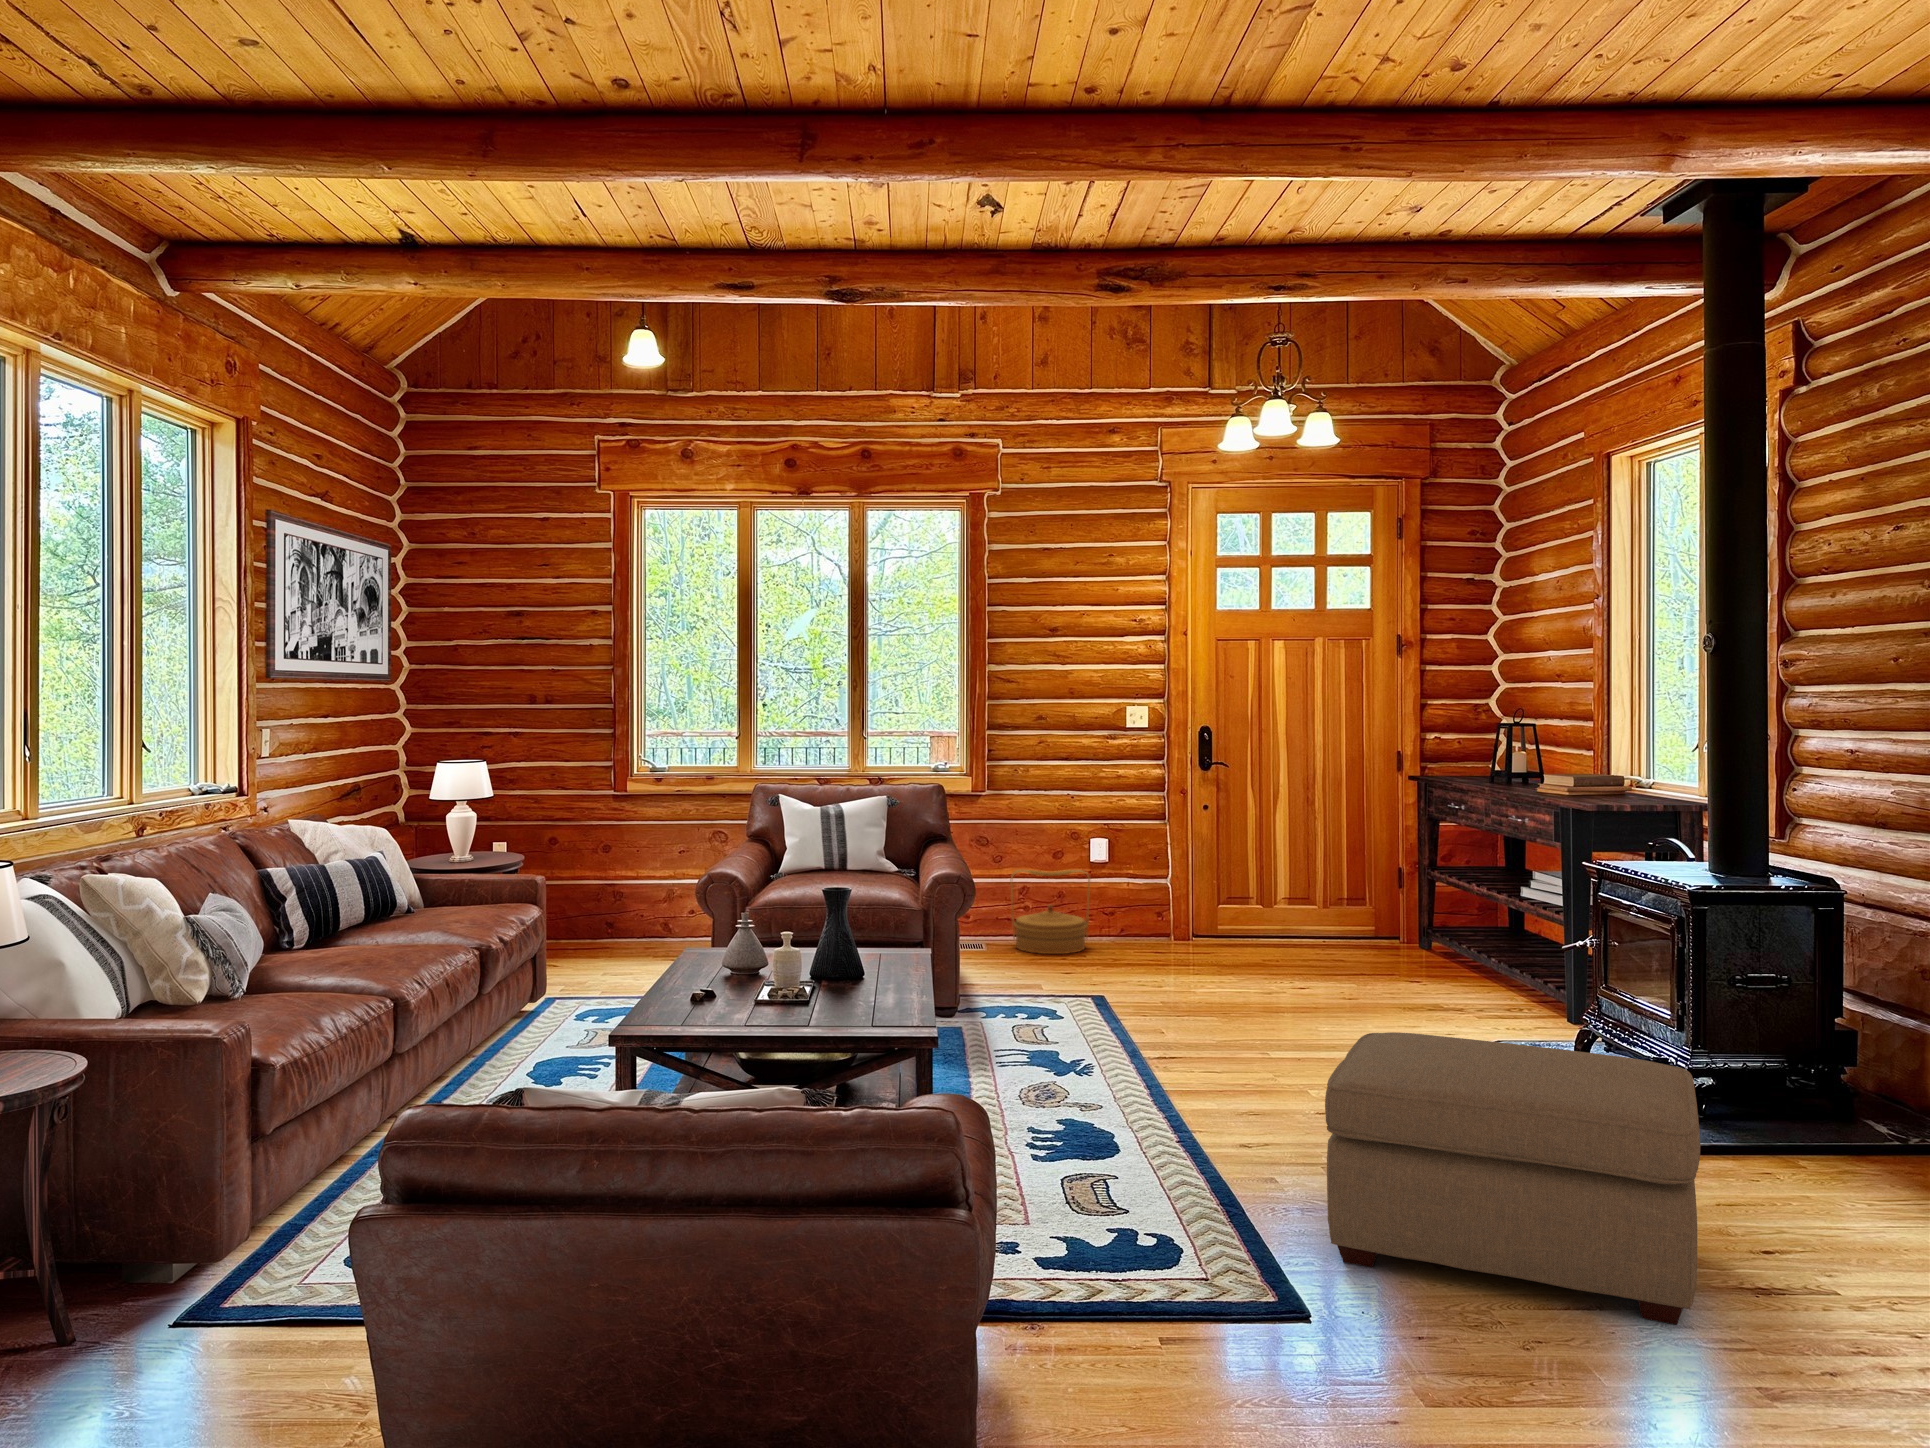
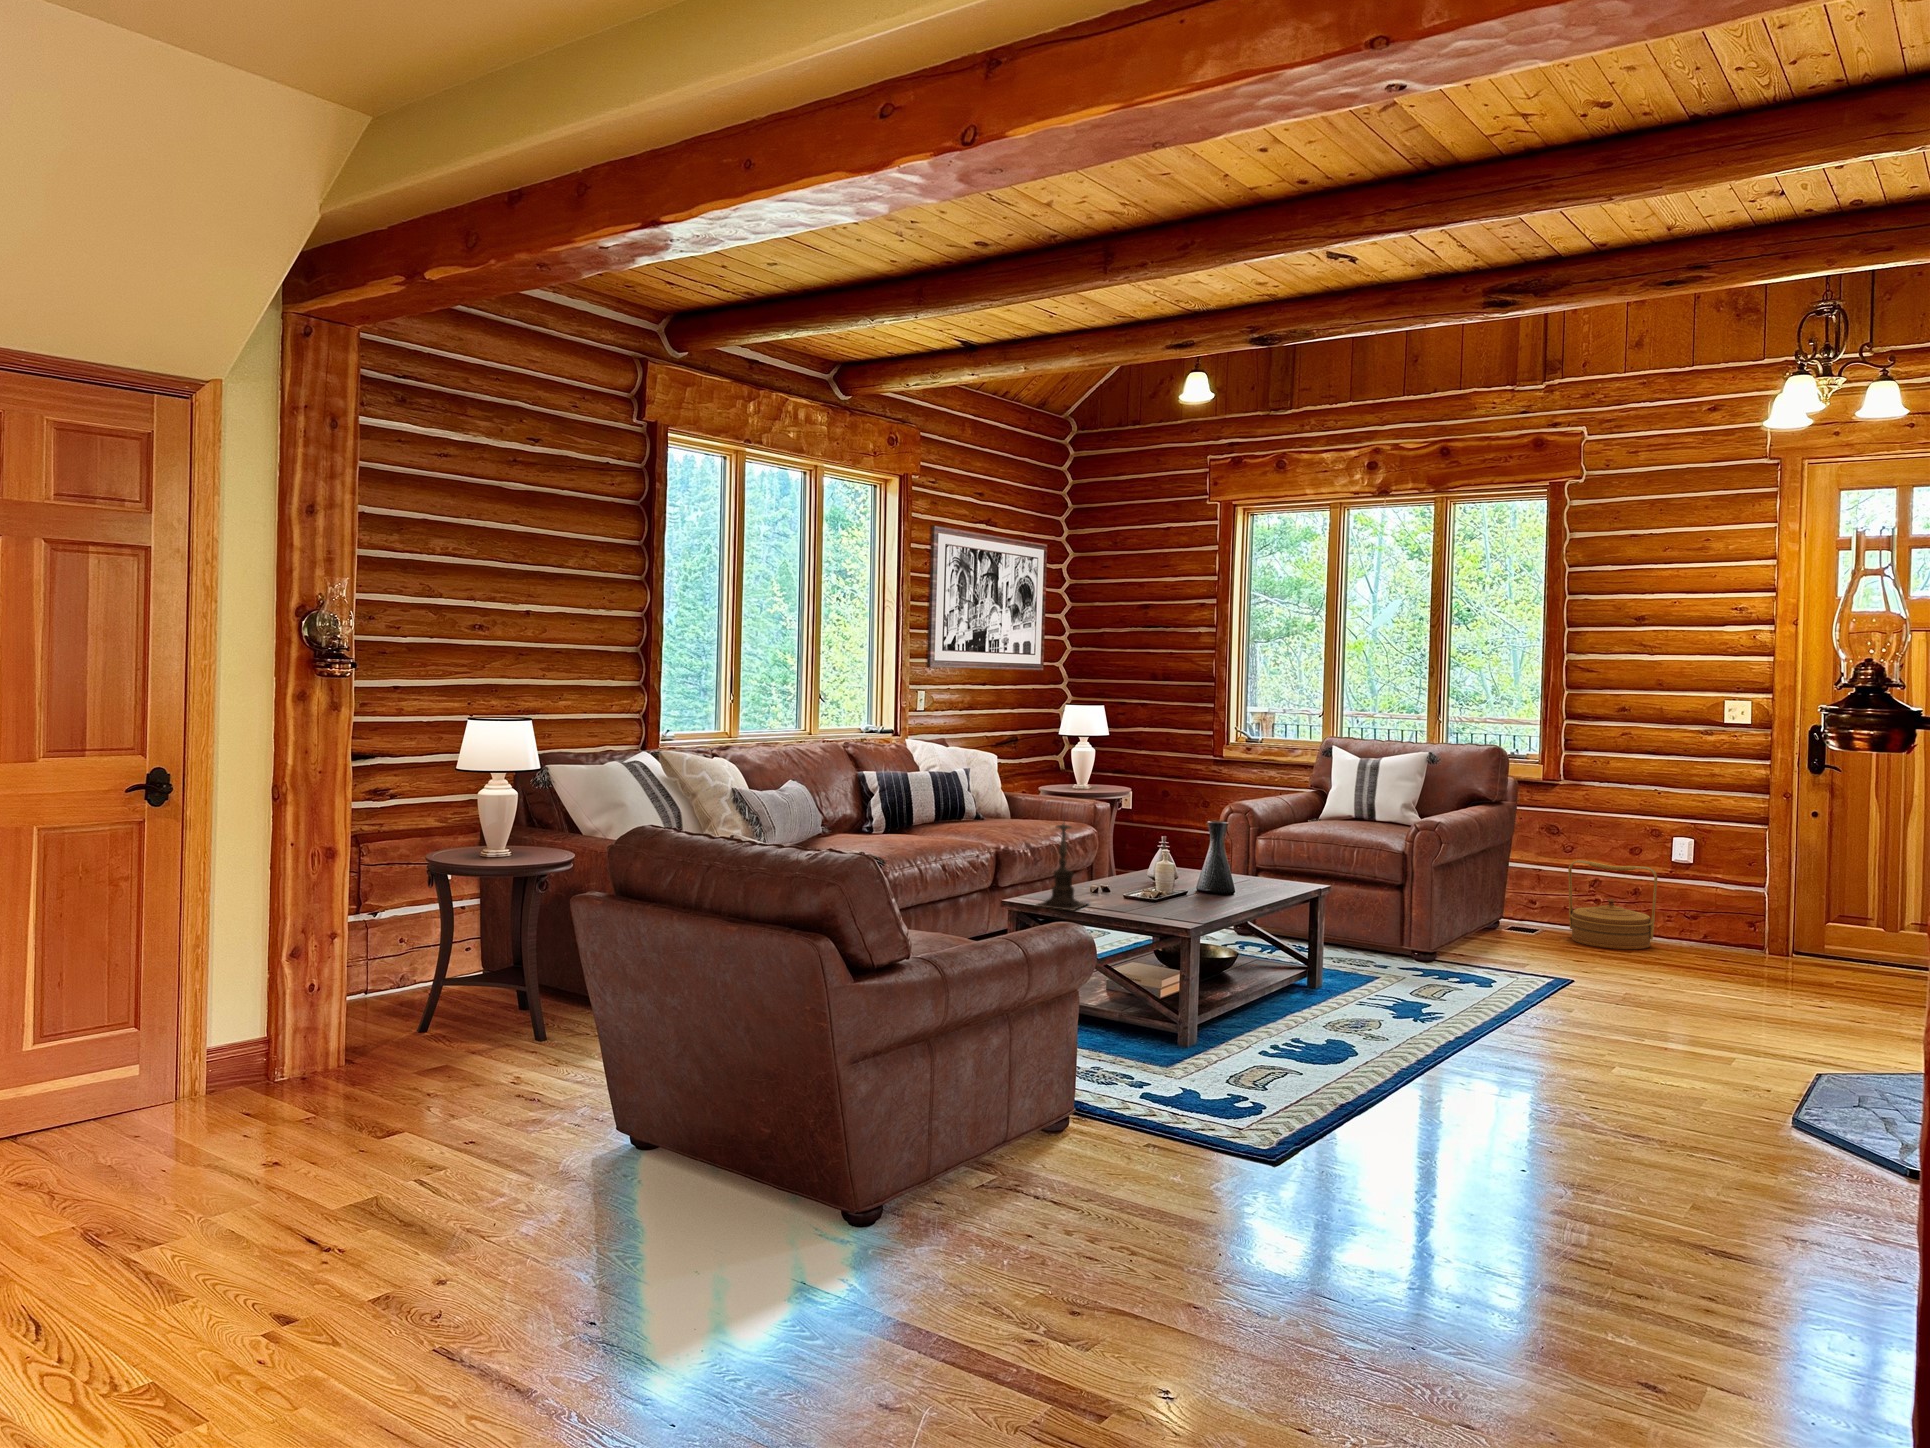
candle holder: none [696,883,759,1016] -> present [1036,824,1087,911]
ottoman: present [1325,1032,1700,1324] -> none [1374,994,1761,1264]

